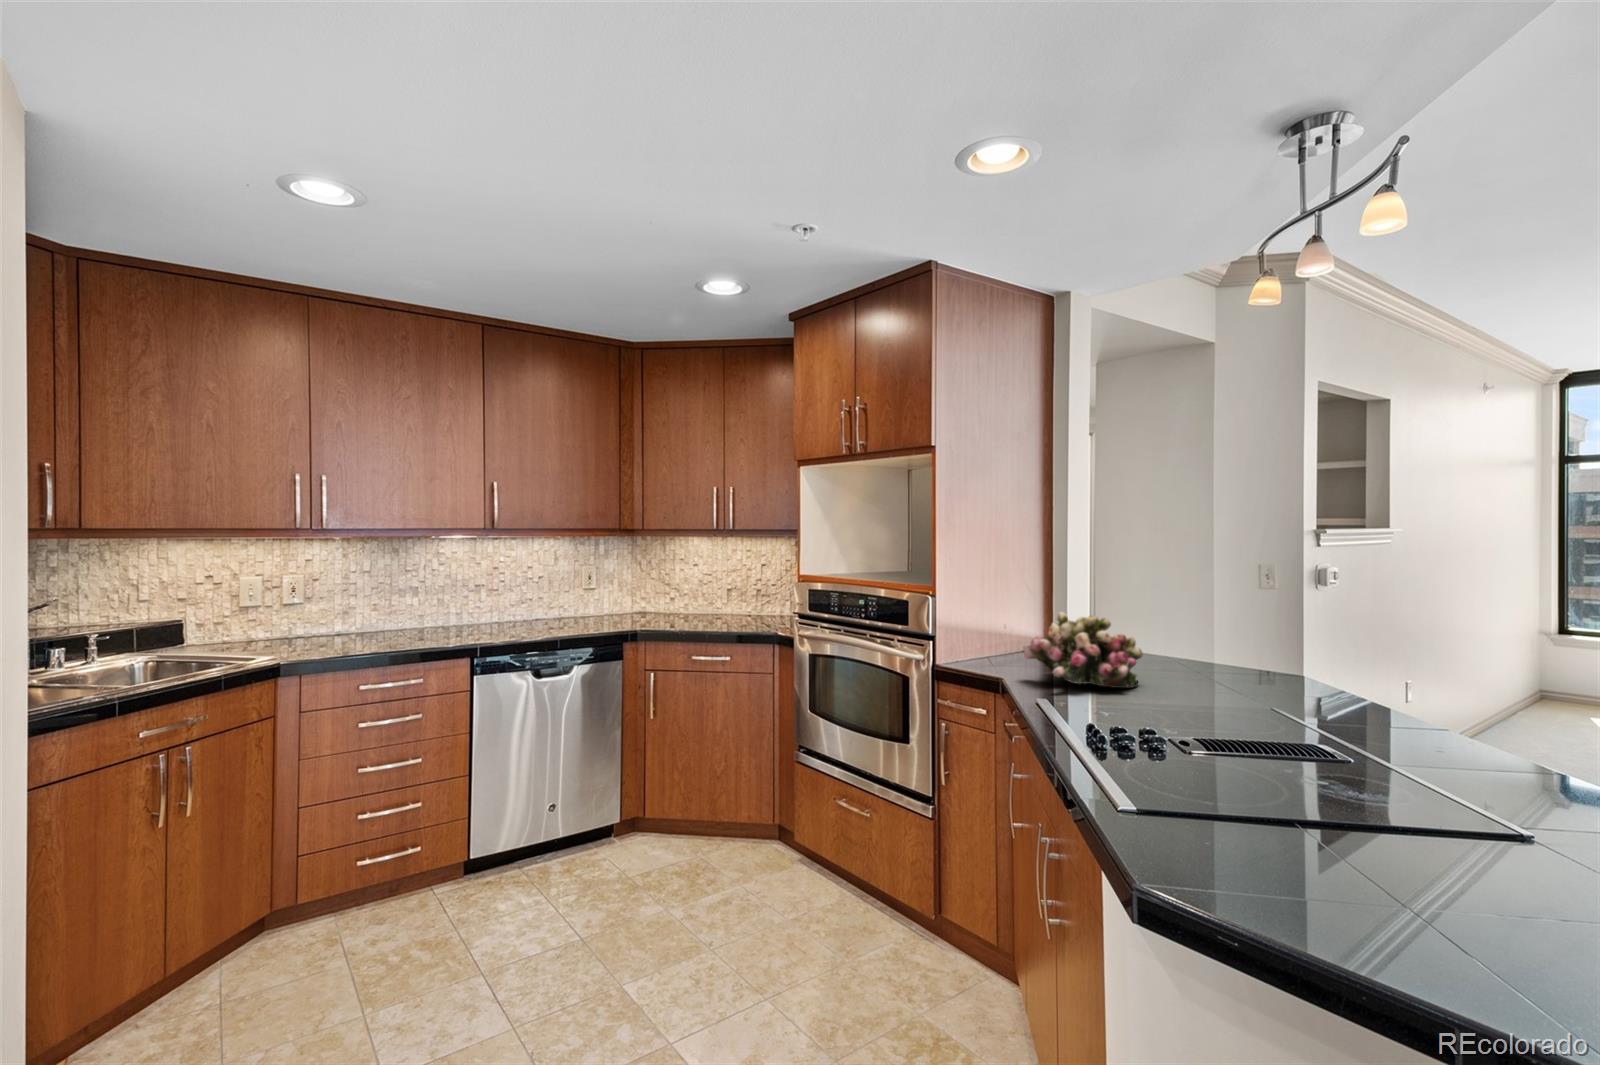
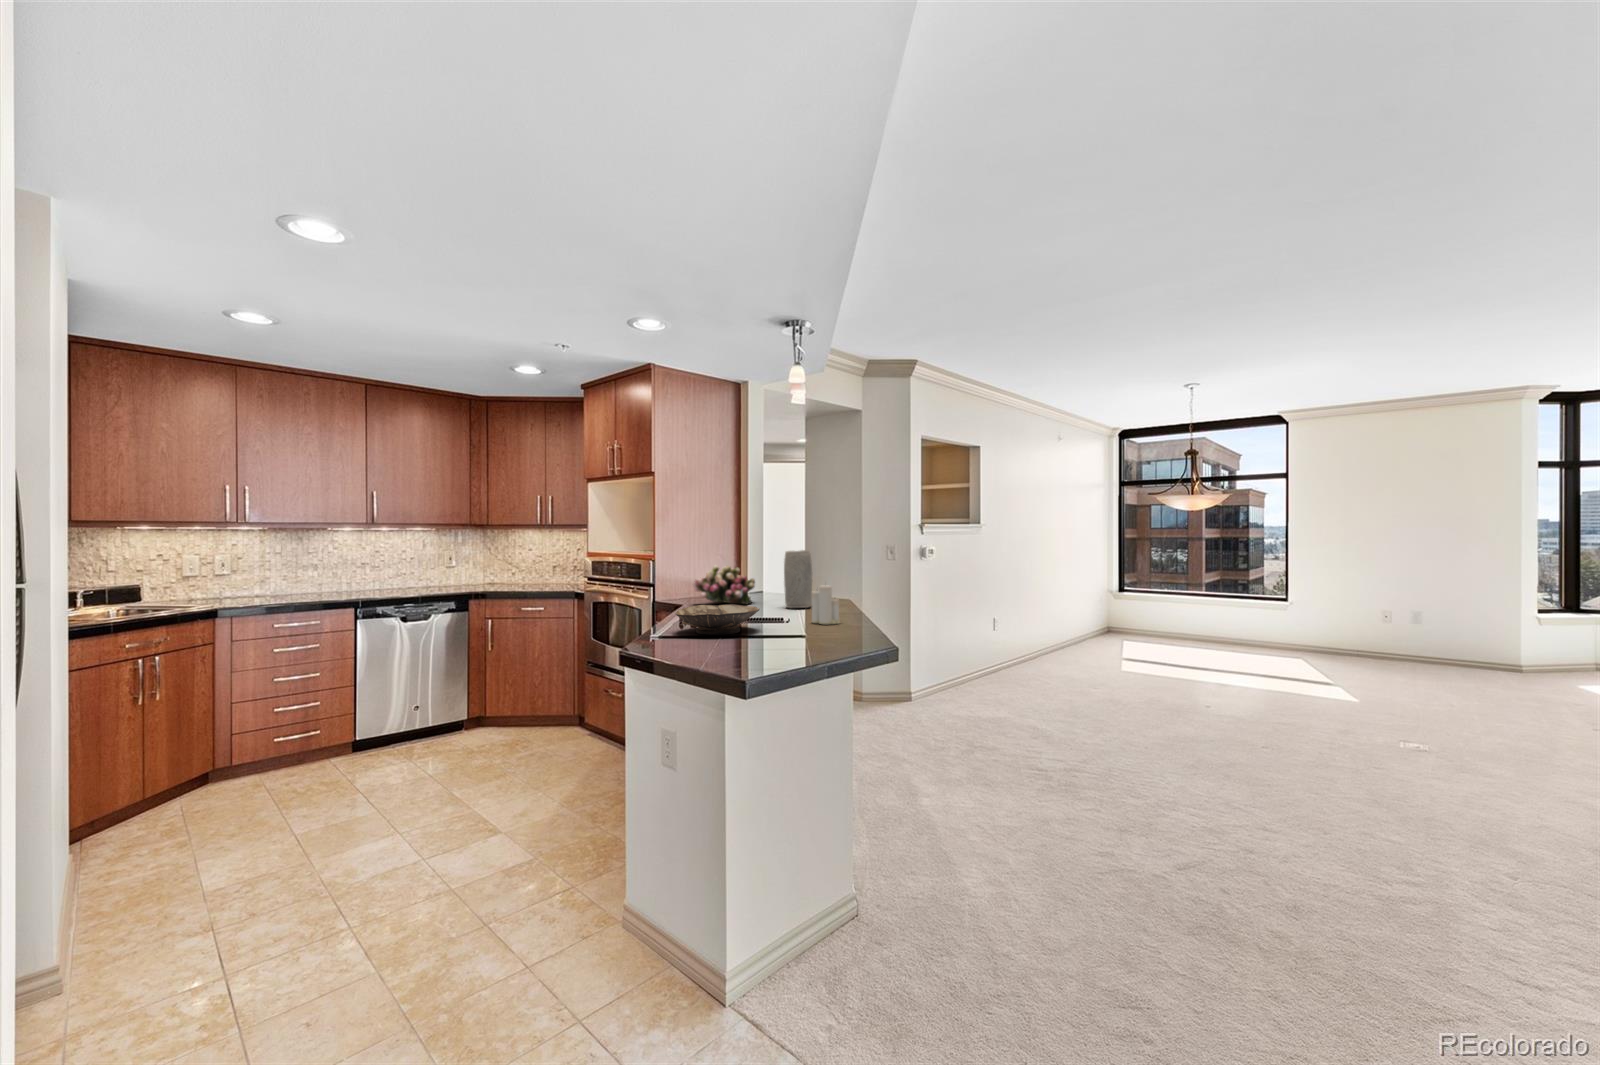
vase: none [1232,593,1295,711] -> present [784,550,812,608]
candle: none [1423,690,1516,793] -> present [812,585,839,624]
bowl: none [1150,732,1379,830] -> present [676,604,760,635]

